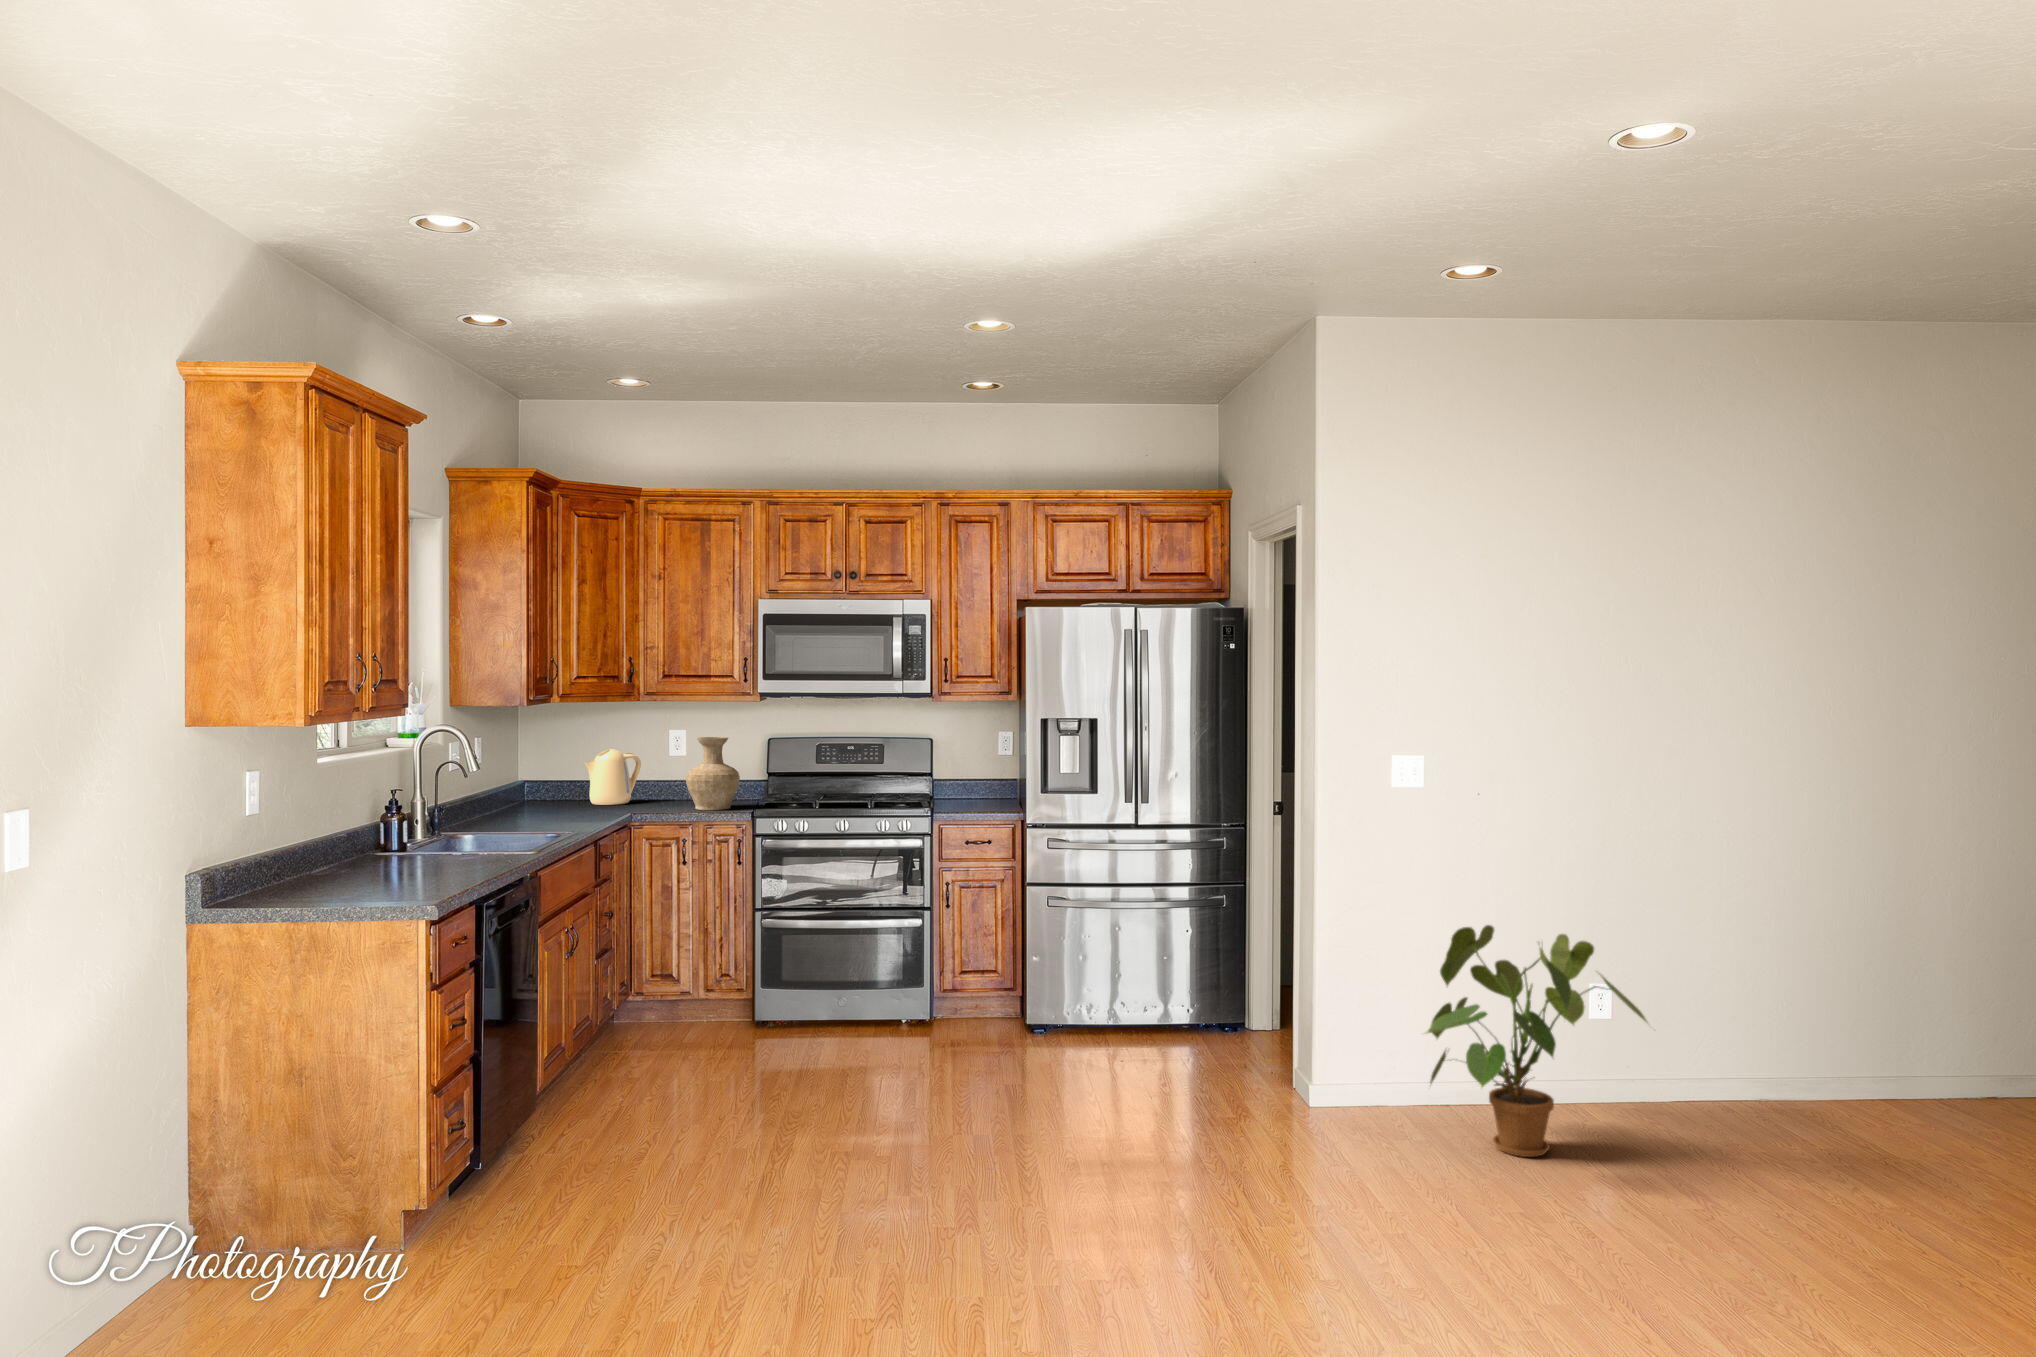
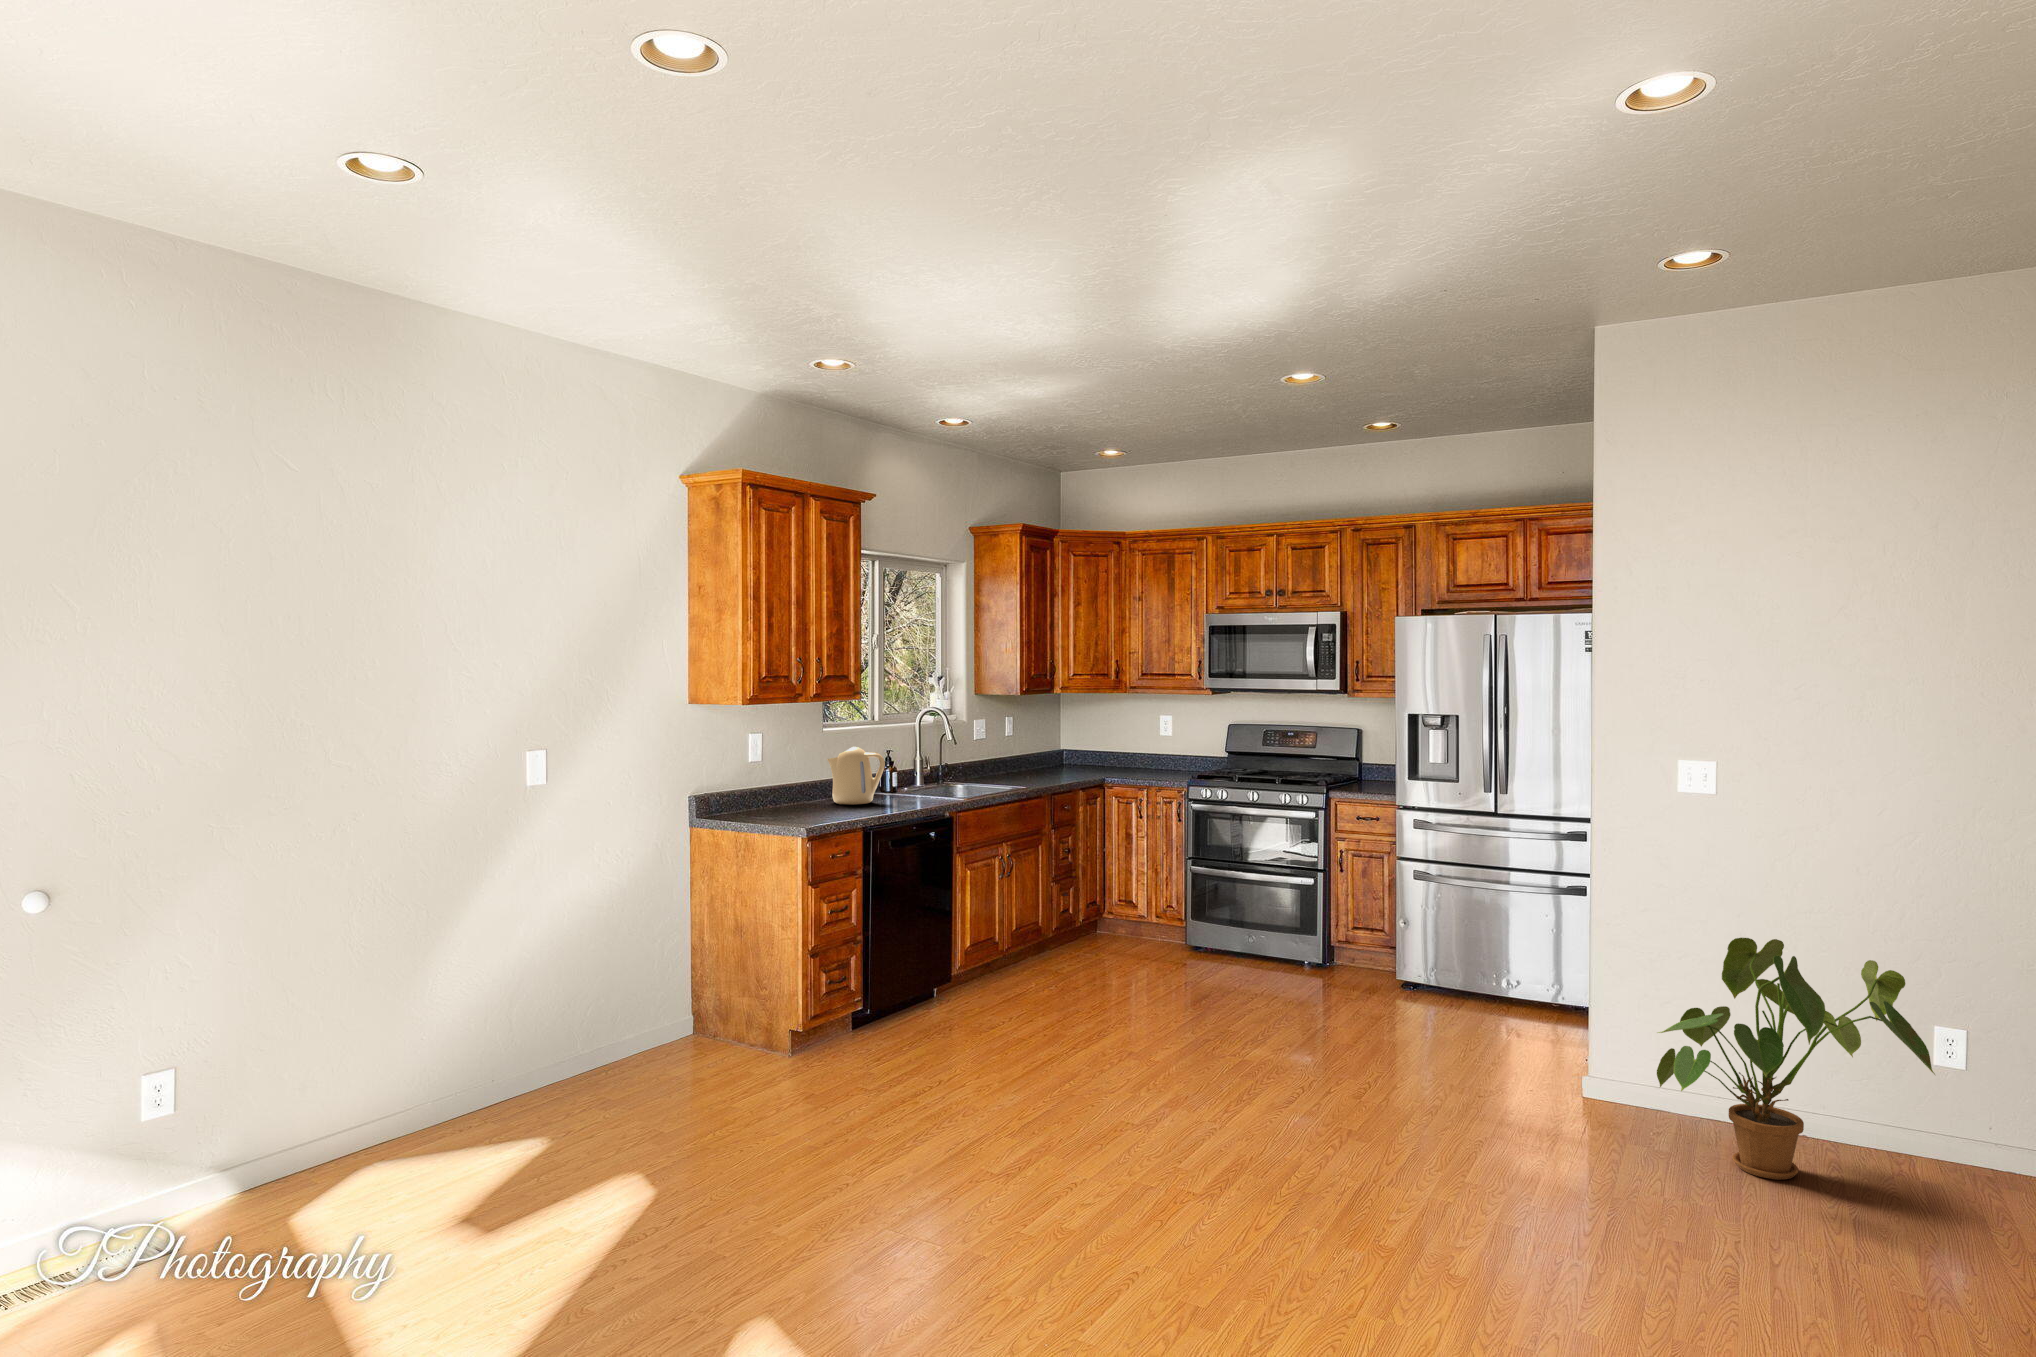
vase: present [686,737,740,810] -> none [1152,722,1194,779]
kettle: present [584,749,641,805] -> present [827,747,885,805]

